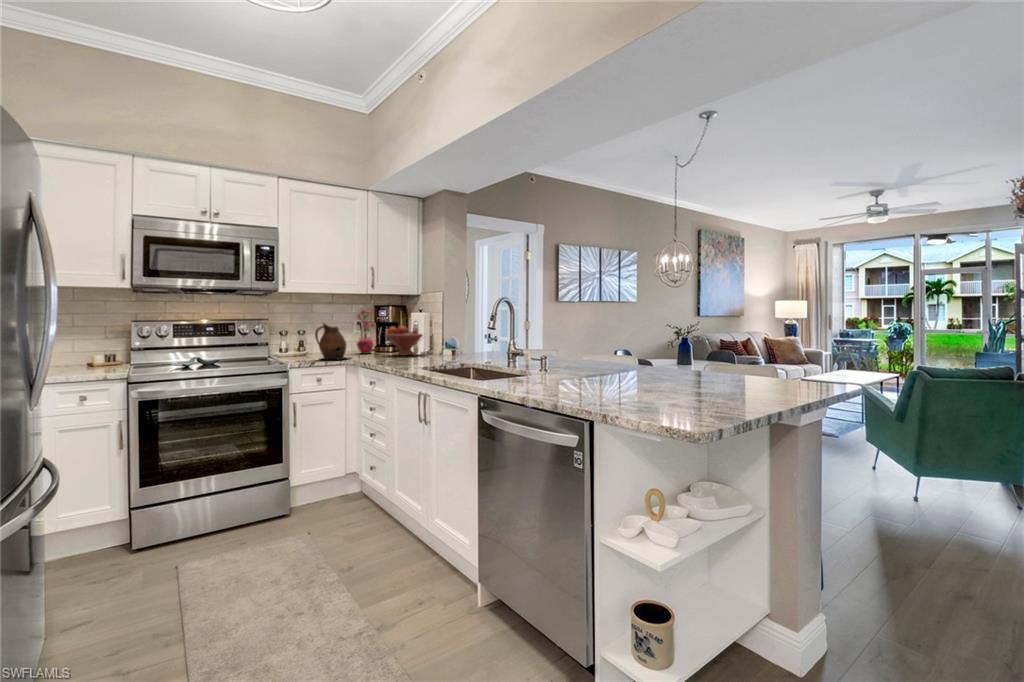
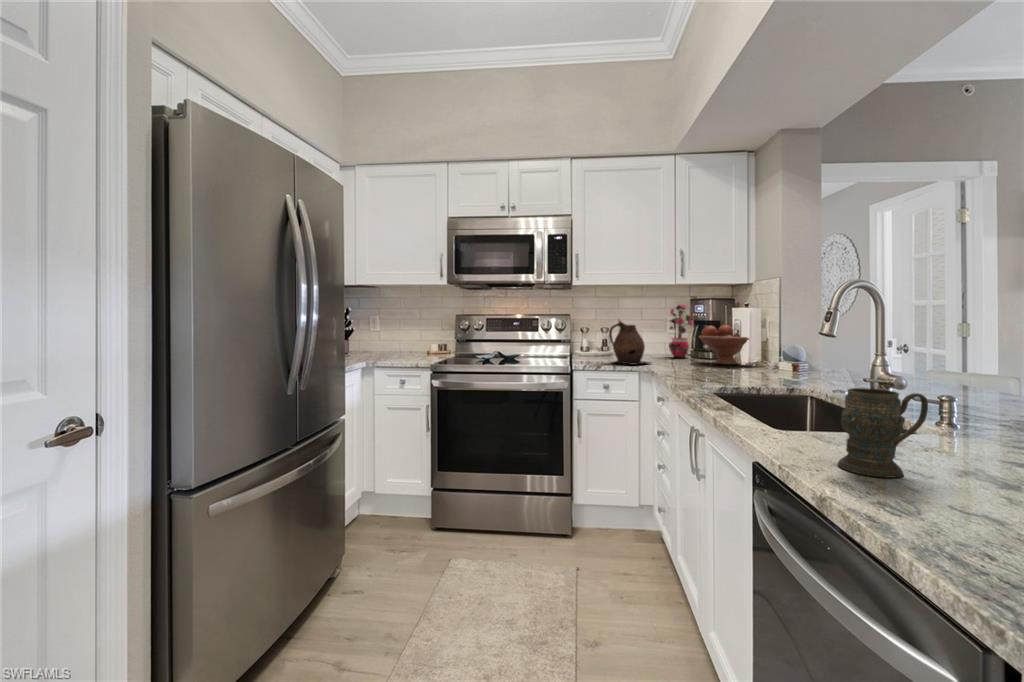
mug: none [513,350,545,390] -> present [837,388,928,477]

